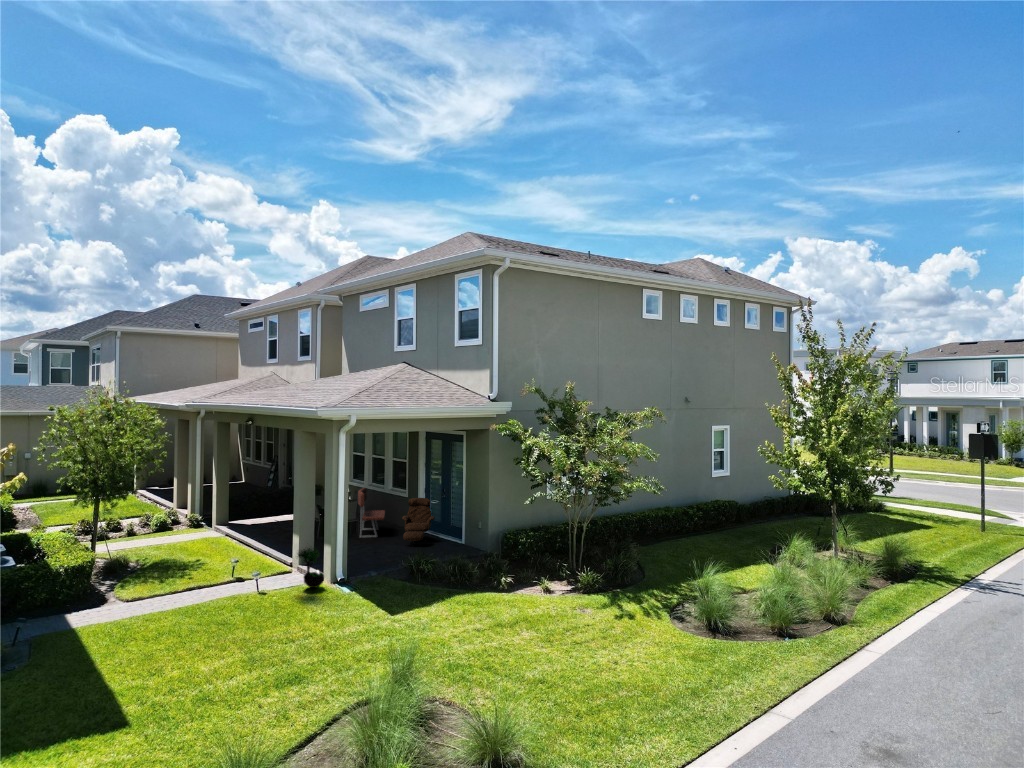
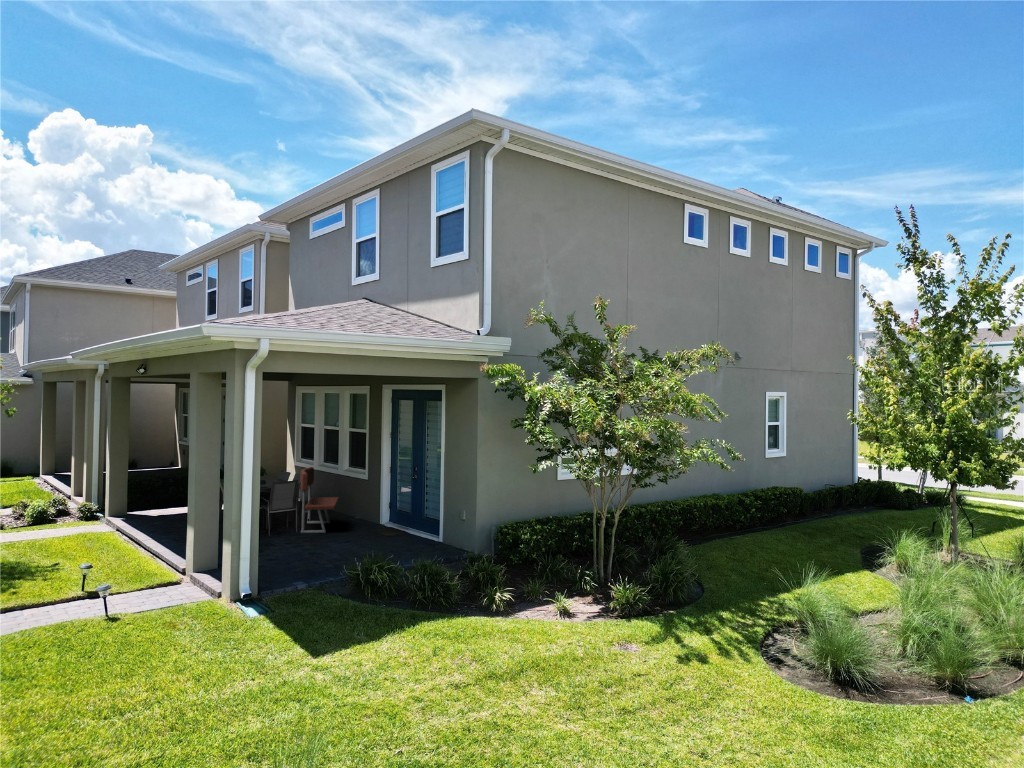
lounge chair: present [402,498,435,547] -> none [358,480,403,546]
potted tree: present [298,548,324,588] -> none [177,538,224,607]

